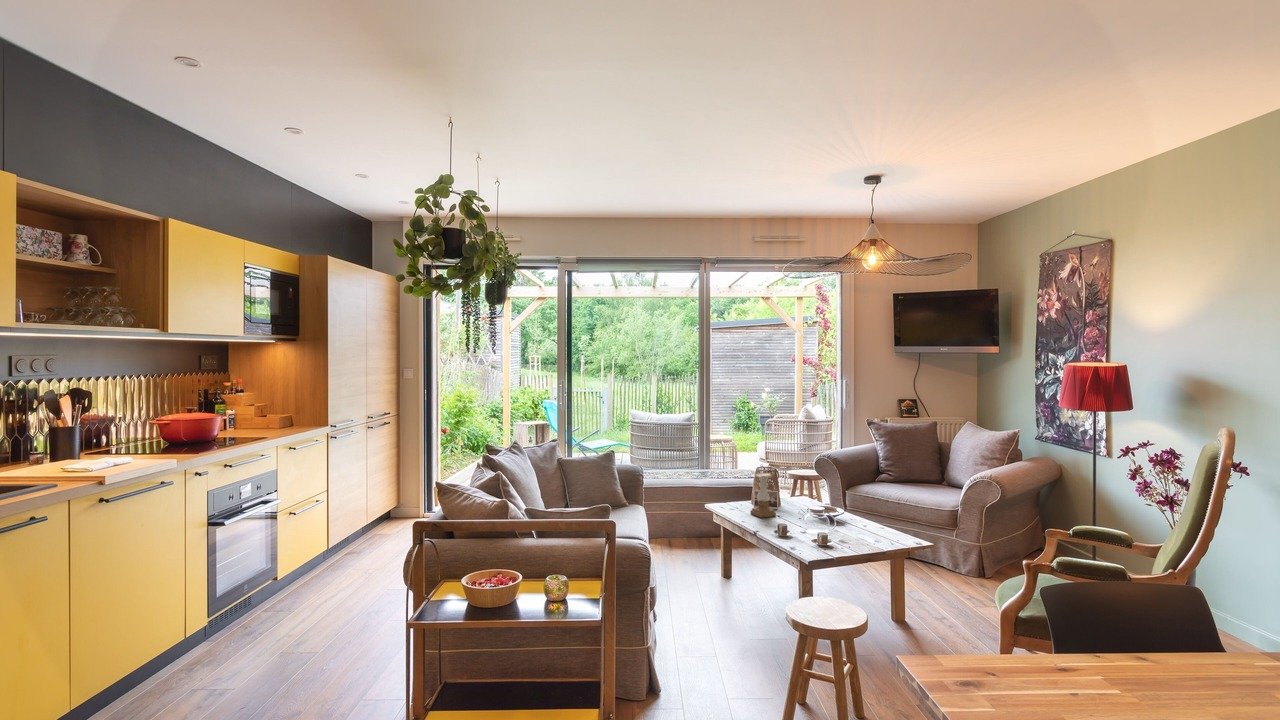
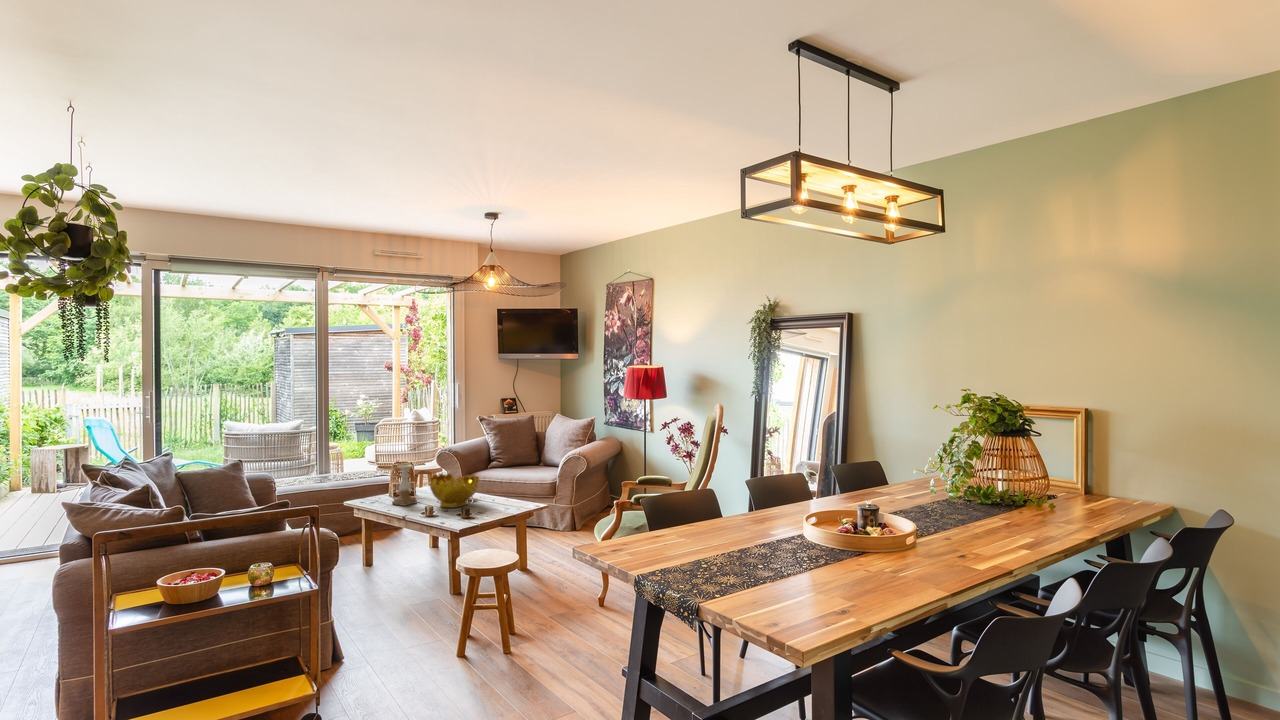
decorative bowl: none [786,486,842,530] -> present [429,473,479,508]

